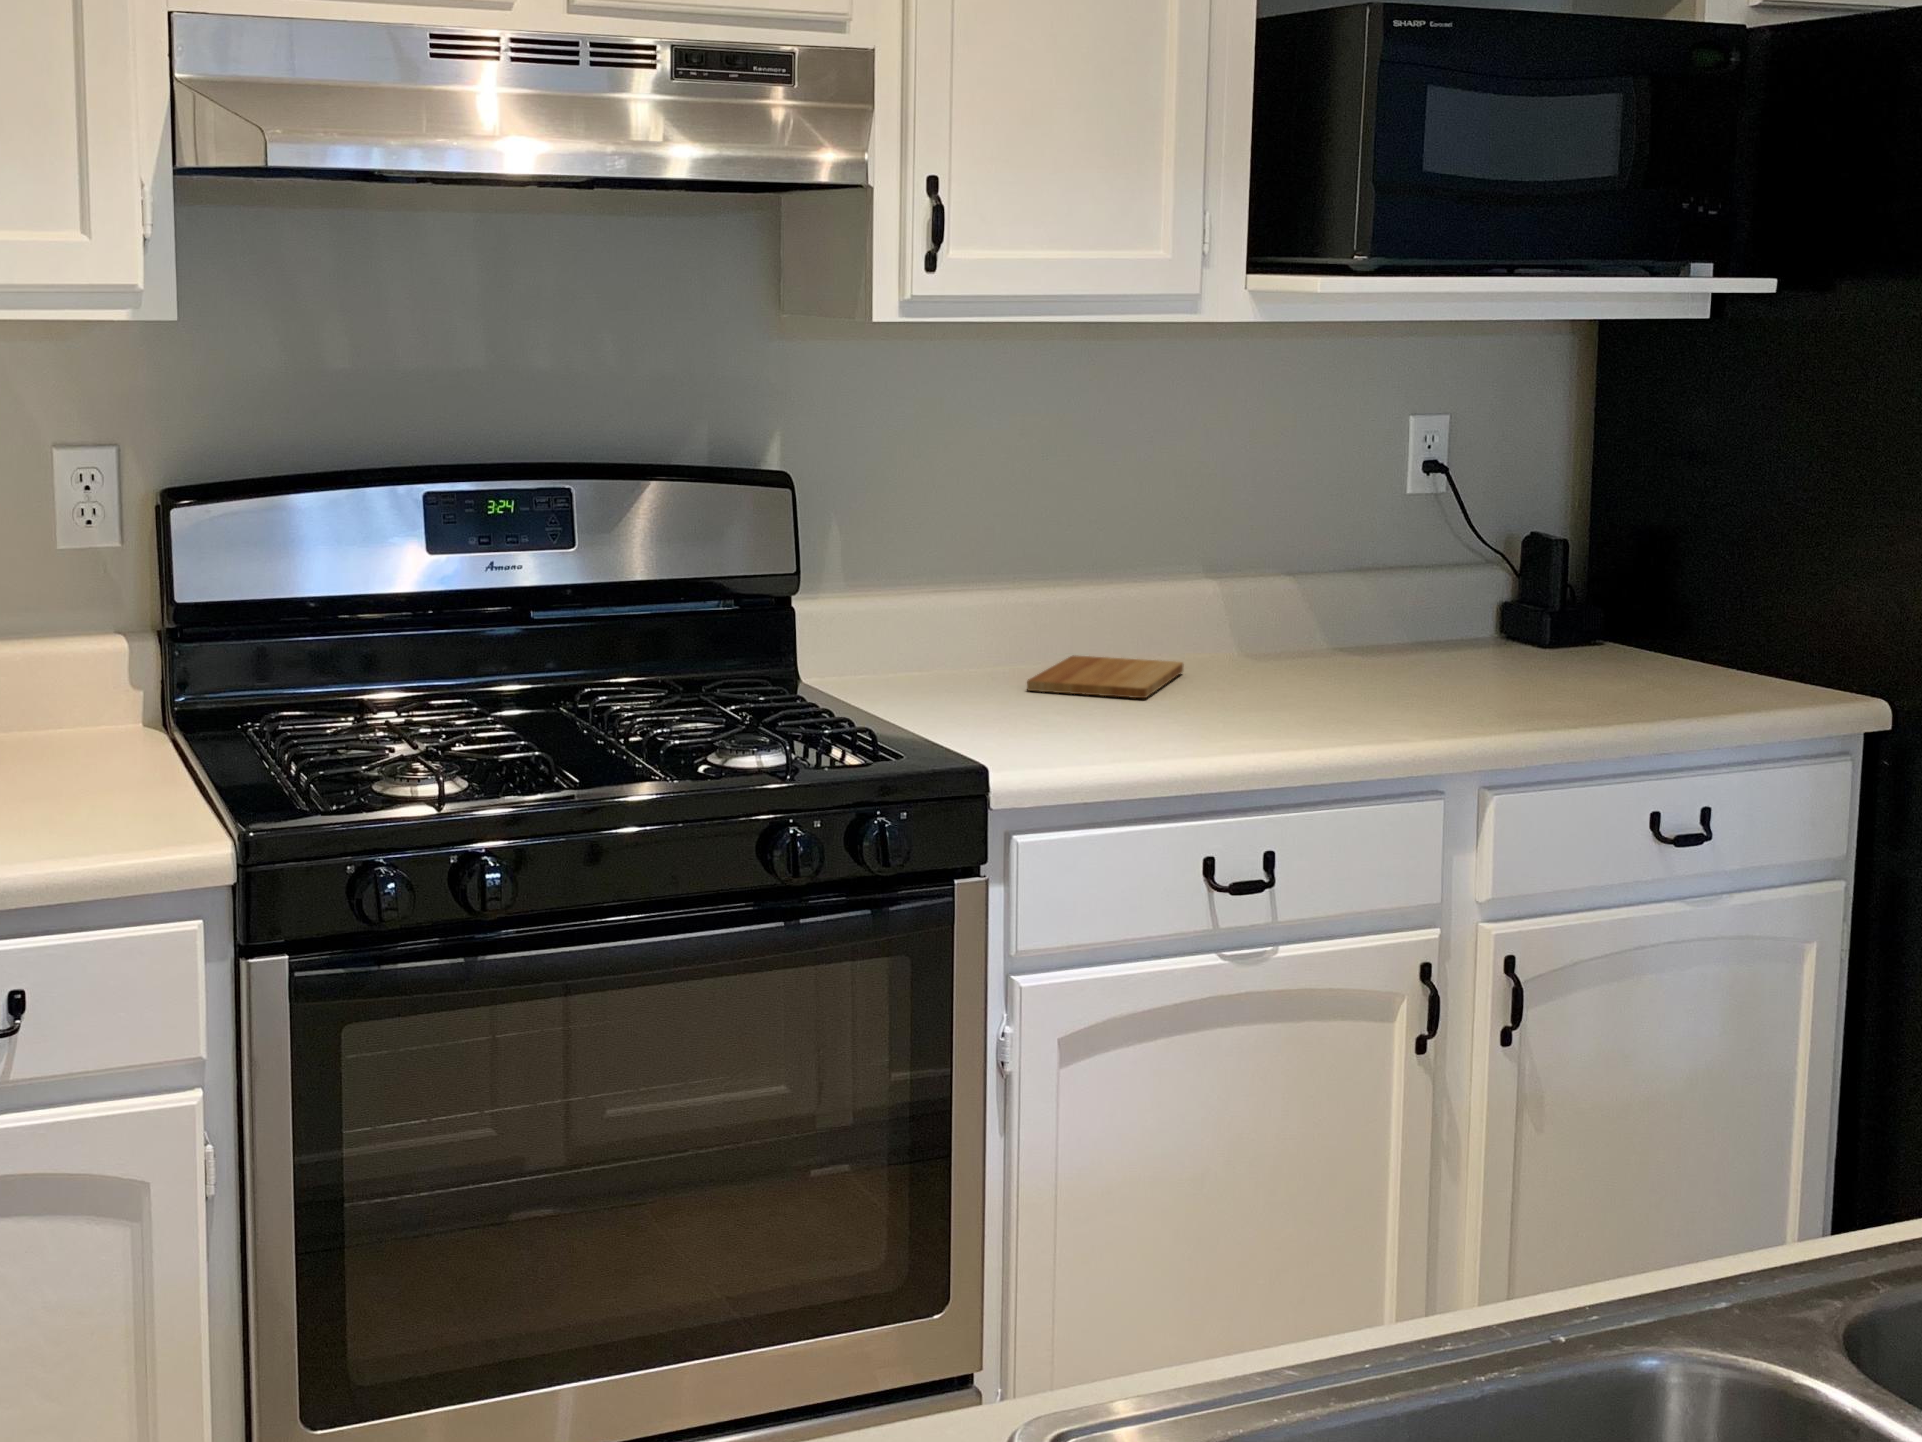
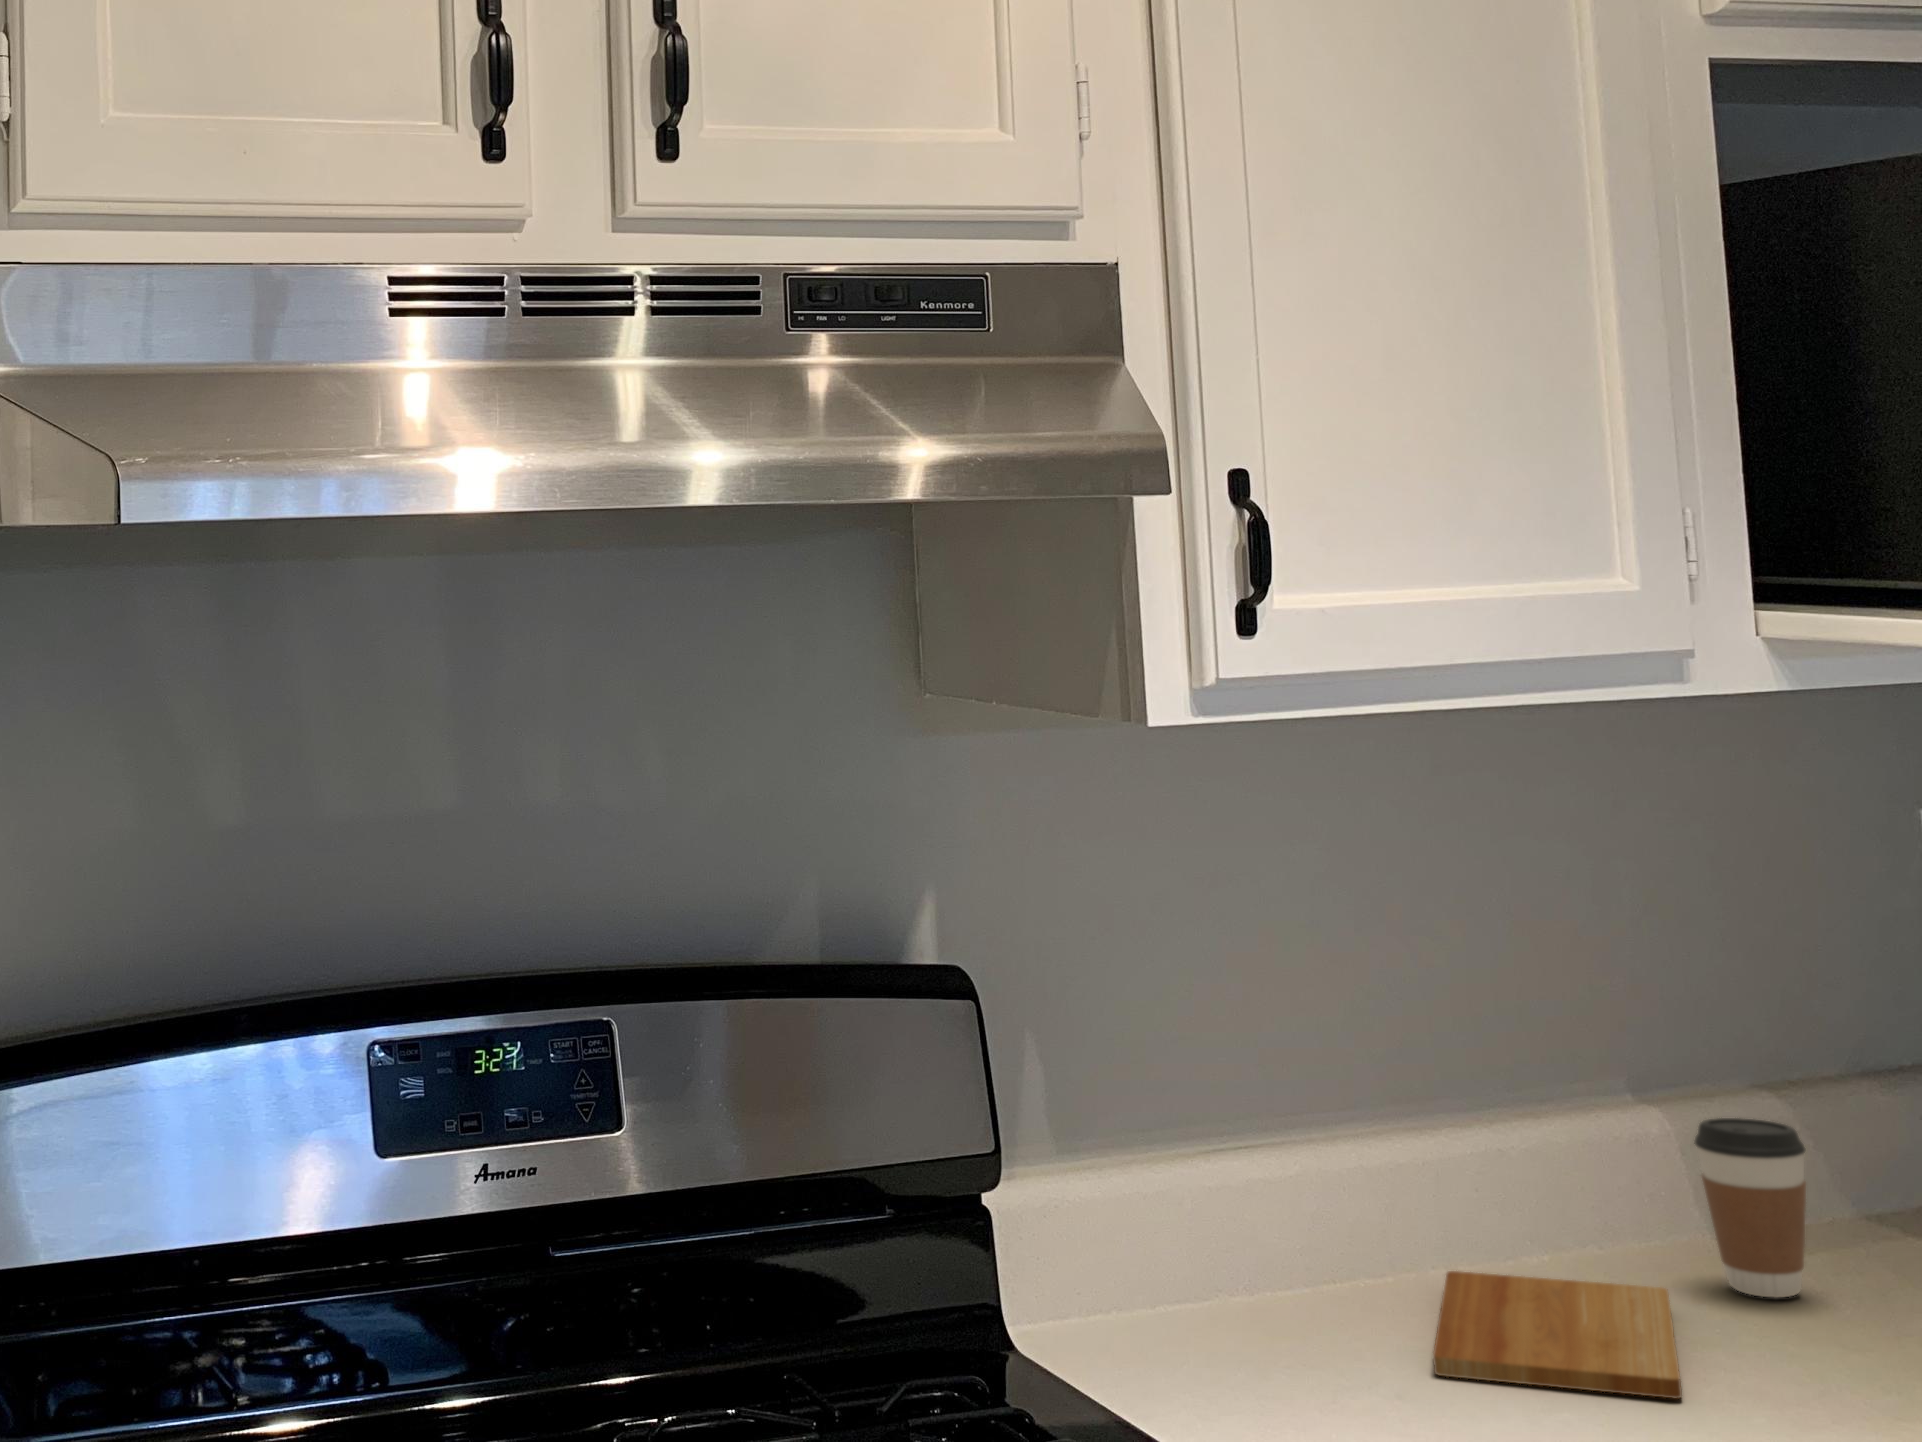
coffee cup: none [1218,576,1275,670] -> present [1694,1118,1806,1297]

